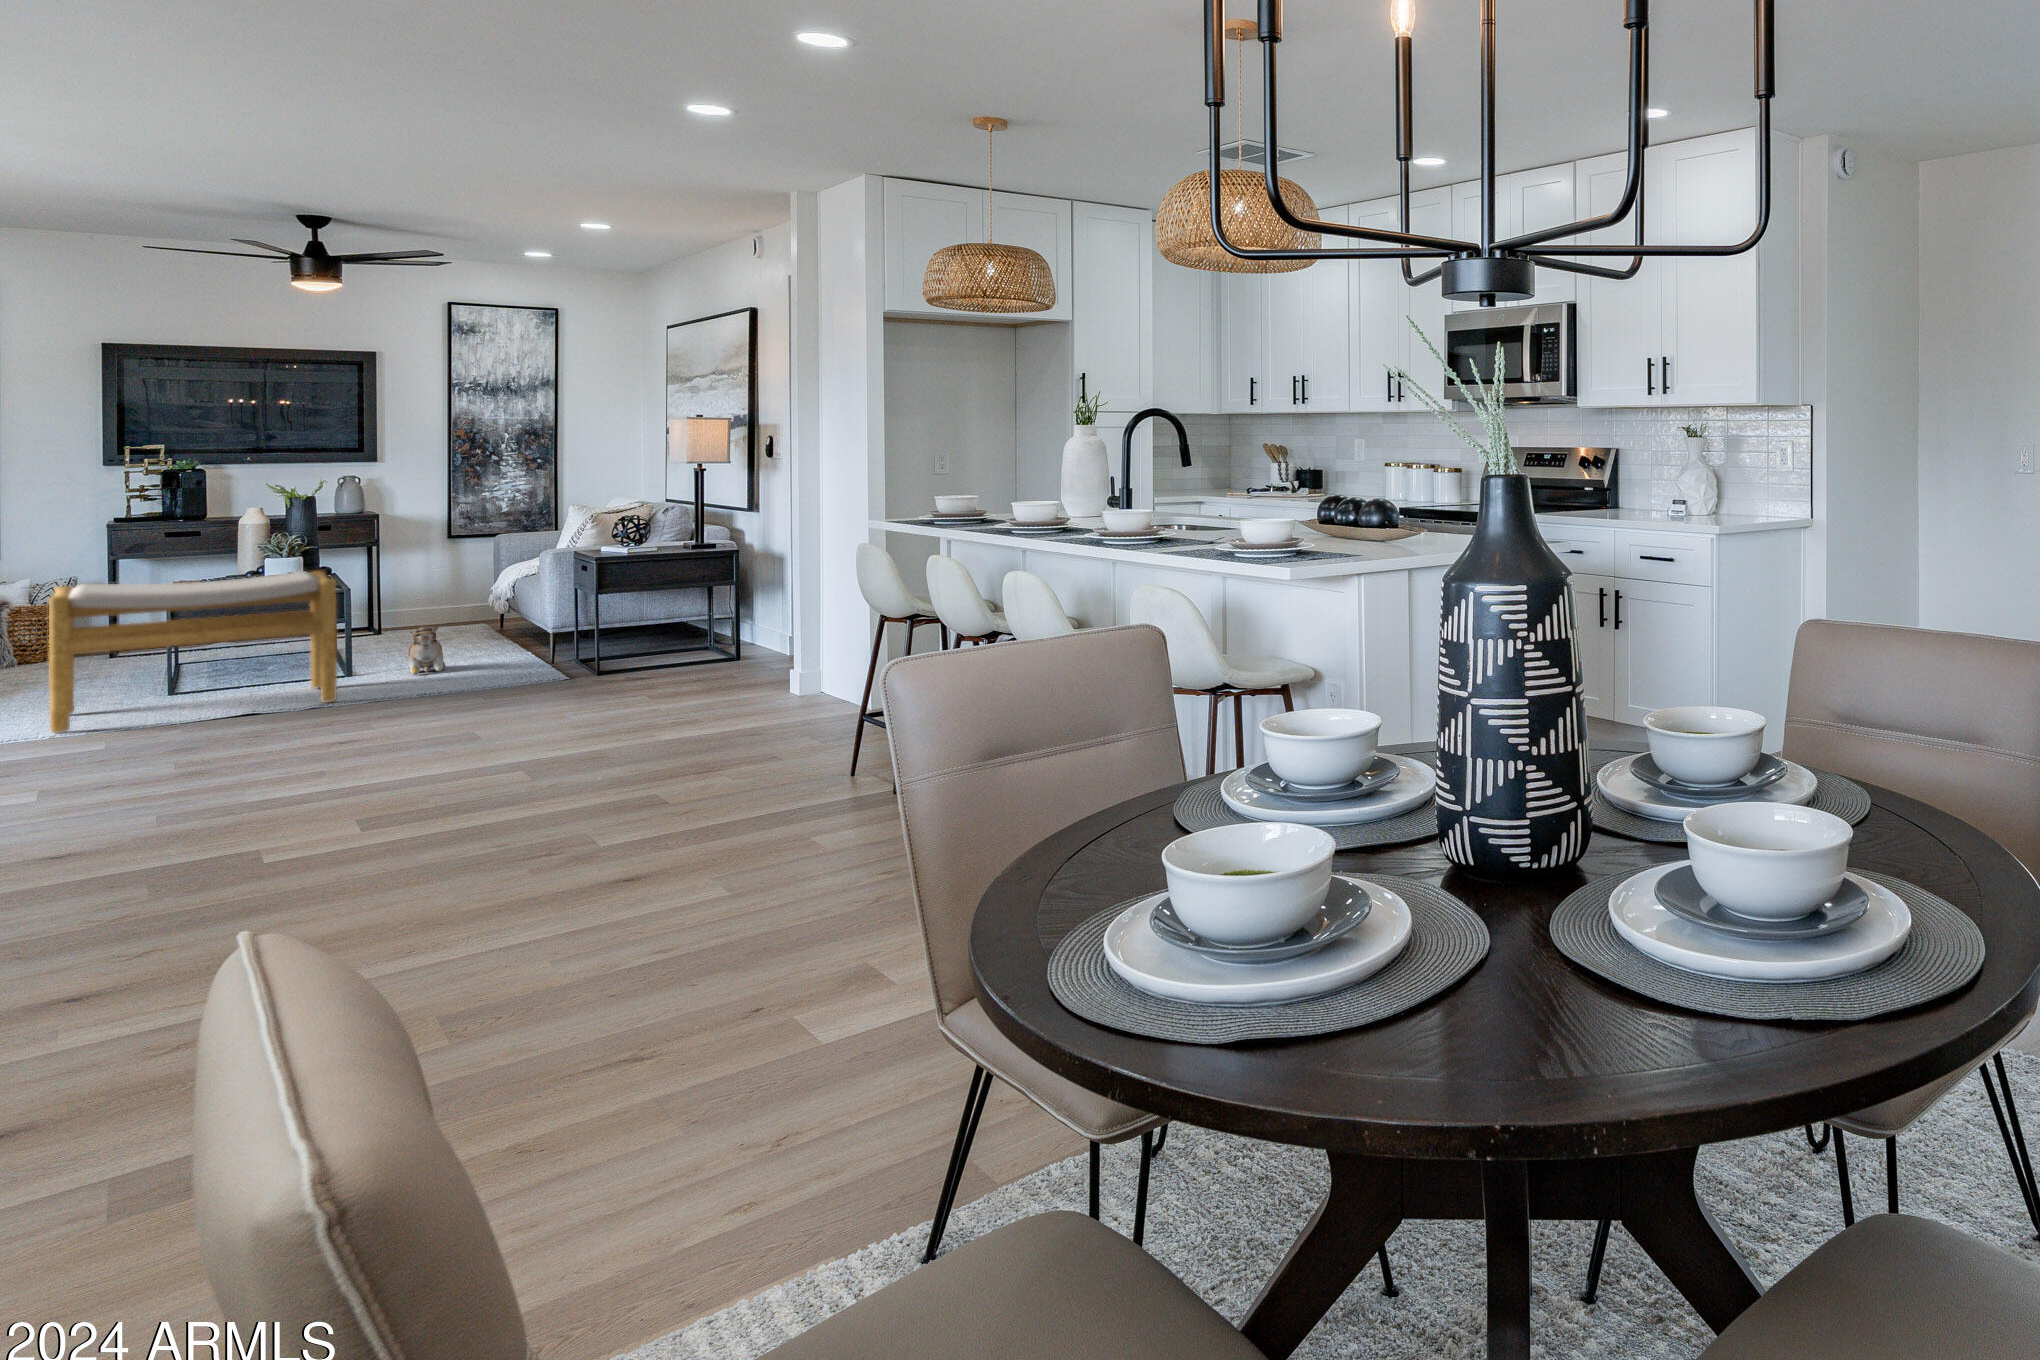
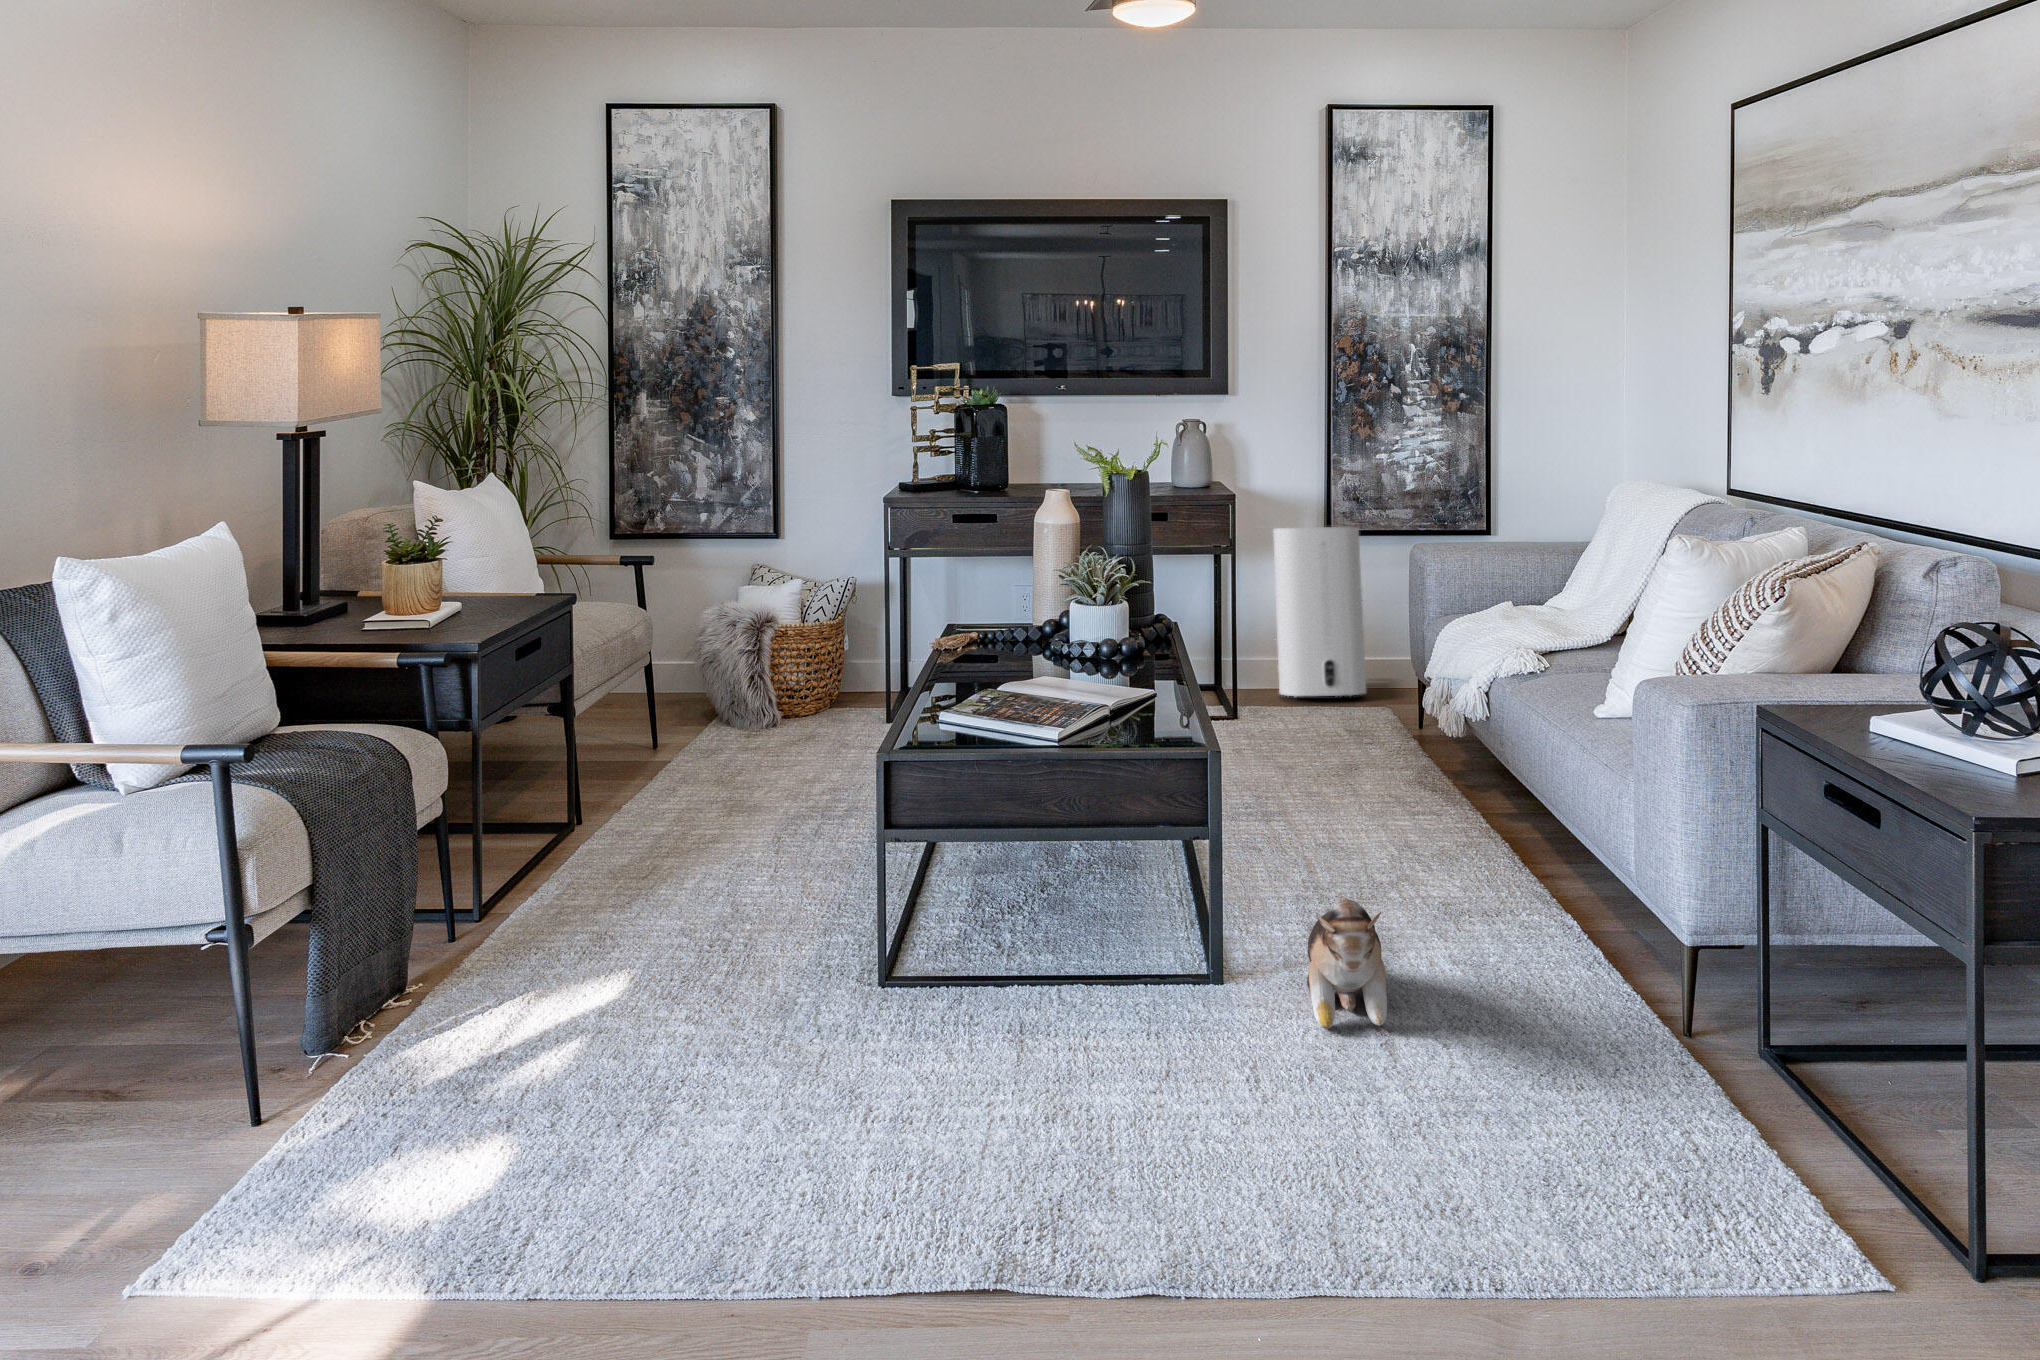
air purifier: none [410,531,473,625] -> present [1273,527,1366,698]
footstool: present [49,571,337,733] -> none [489,730,1148,1261]

